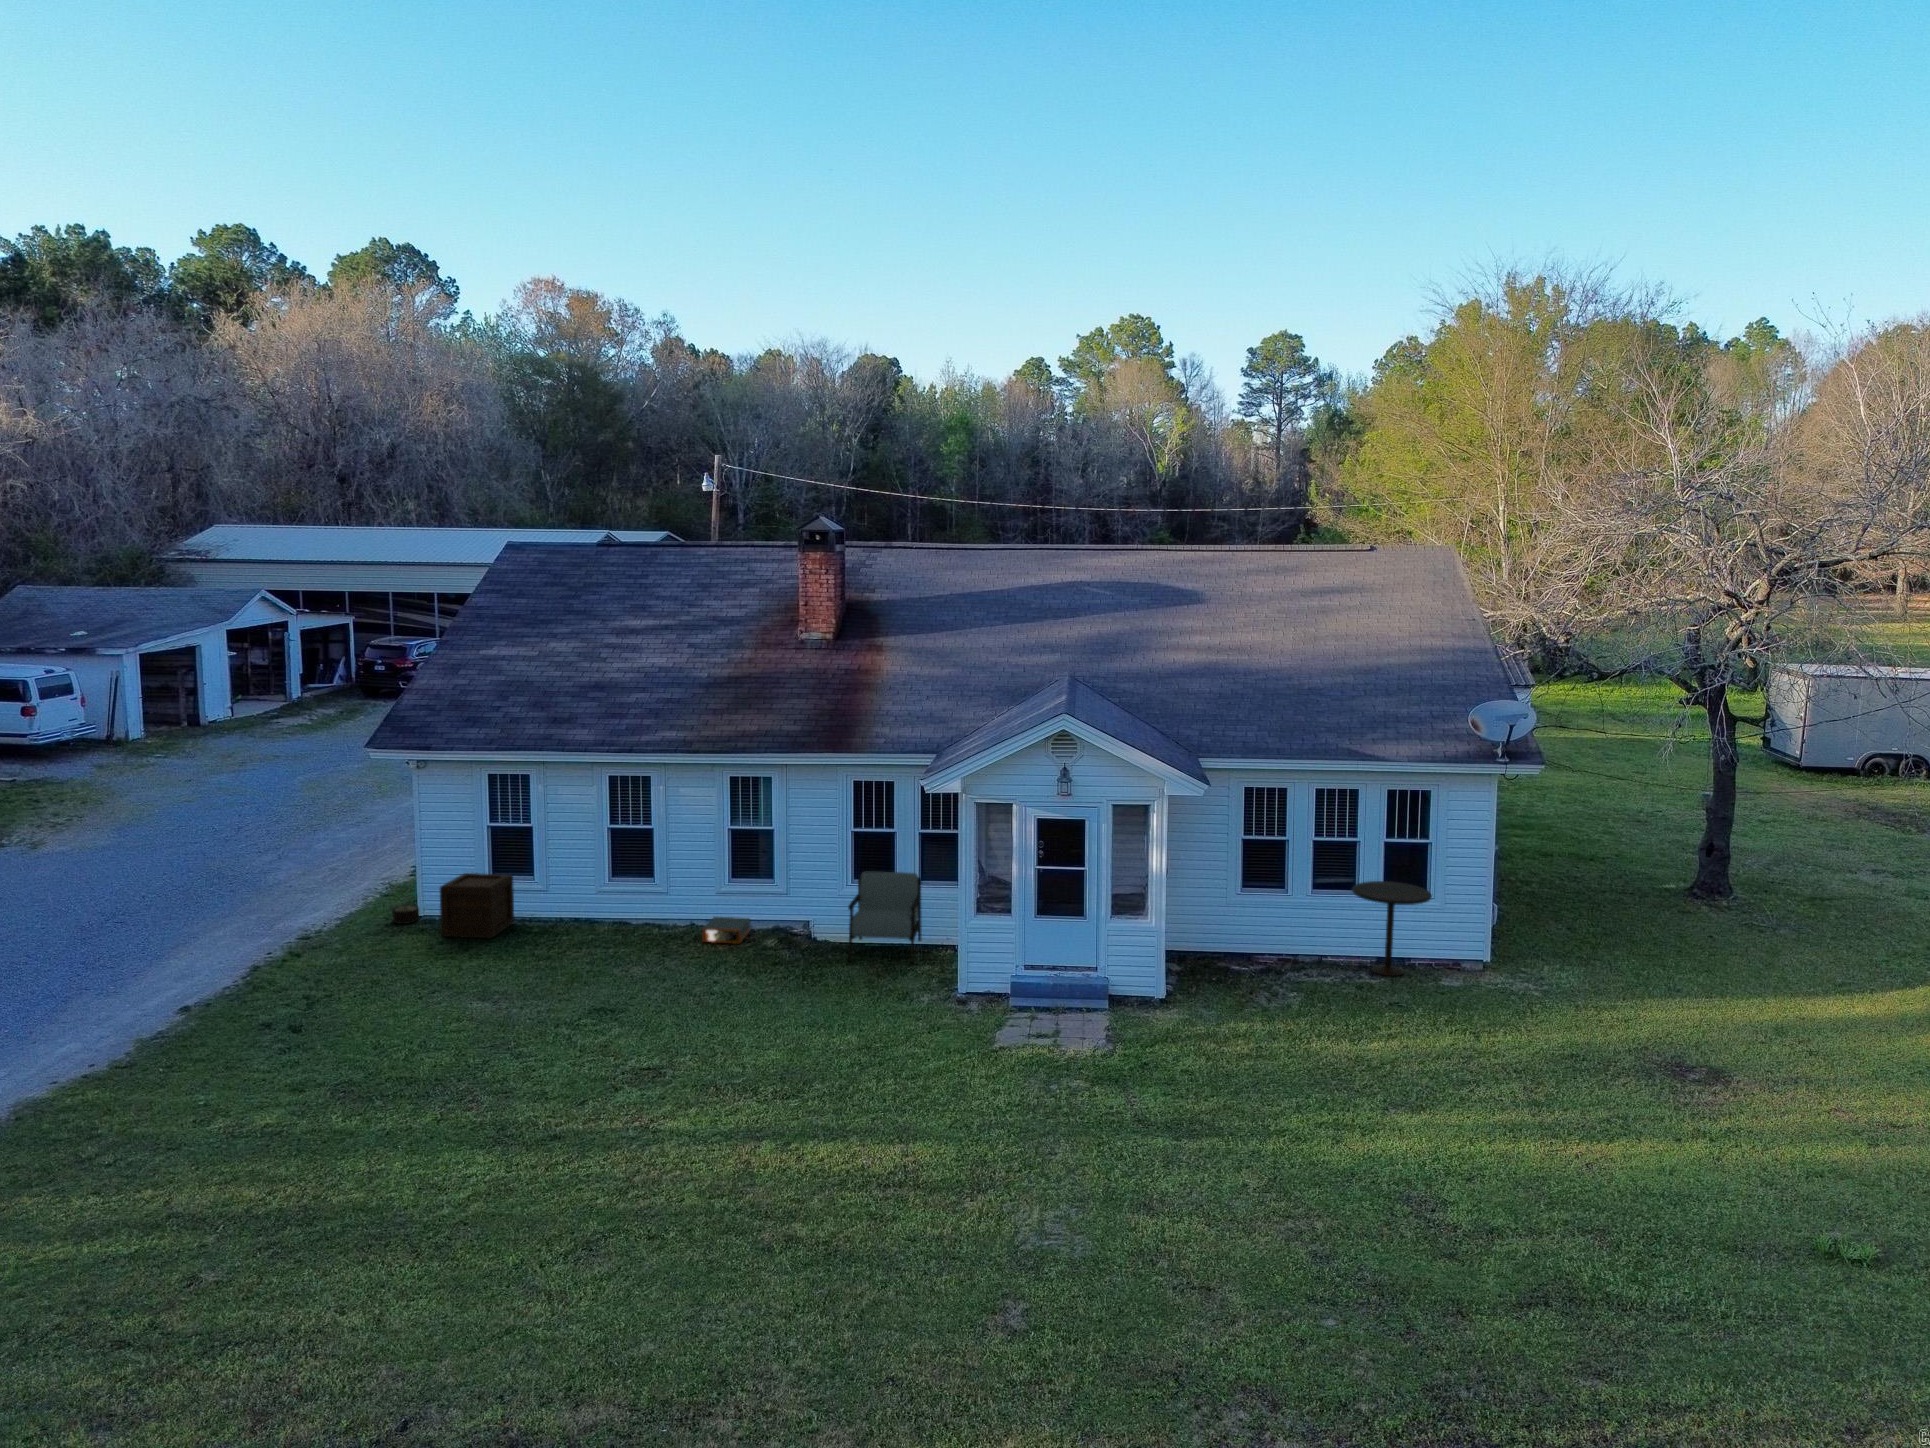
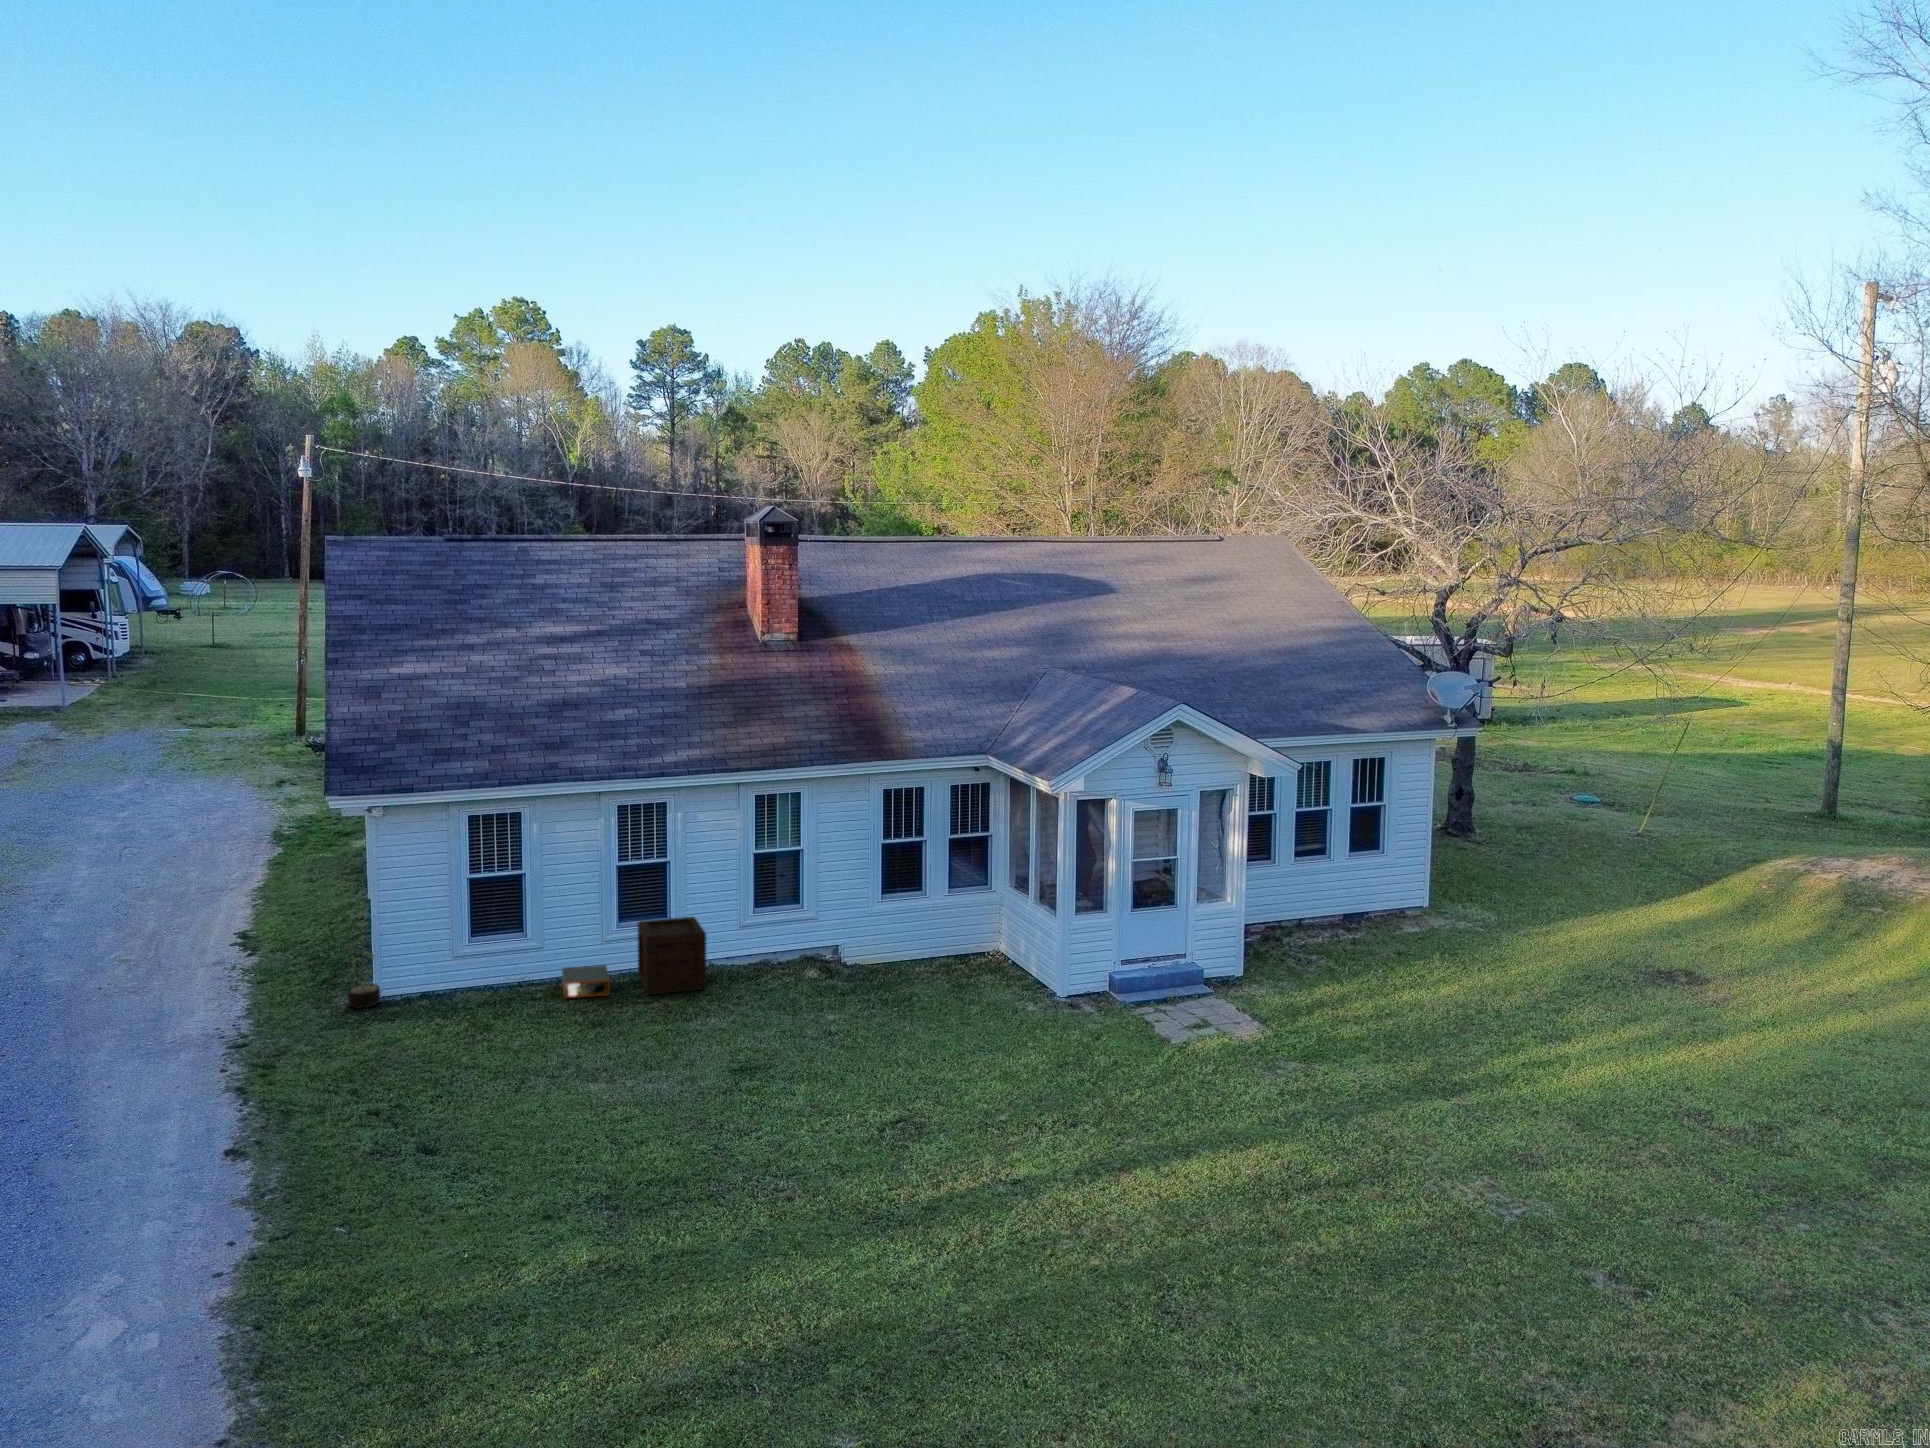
armchair: present [848,871,921,963] -> none [897,881,987,980]
wooden crate: present [440,873,514,938] -> present [637,917,706,995]
pedestal table: present [1352,881,1432,976] -> none [1339,845,1412,929]
storage box: present [702,917,750,944] -> present [562,965,610,998]

